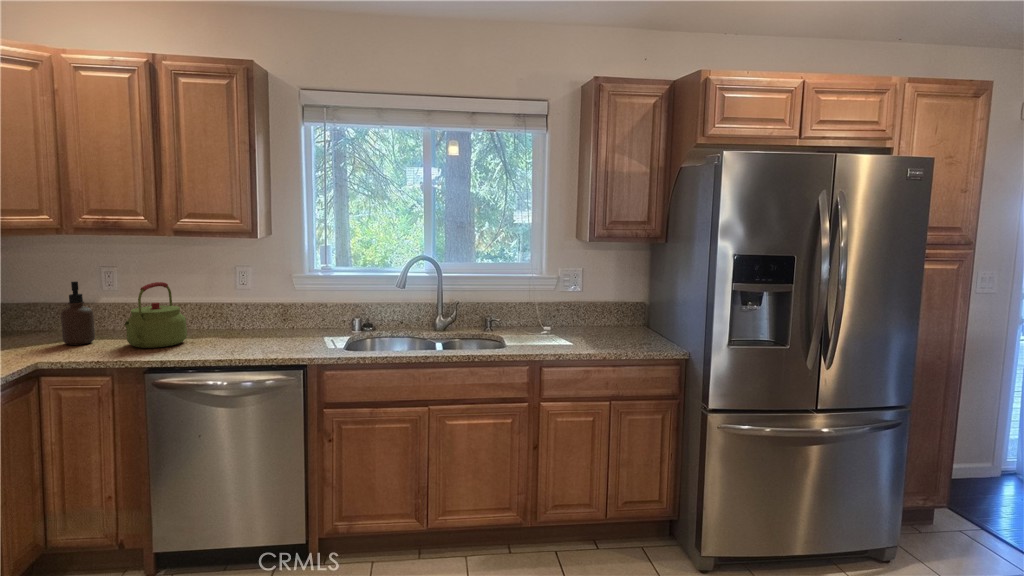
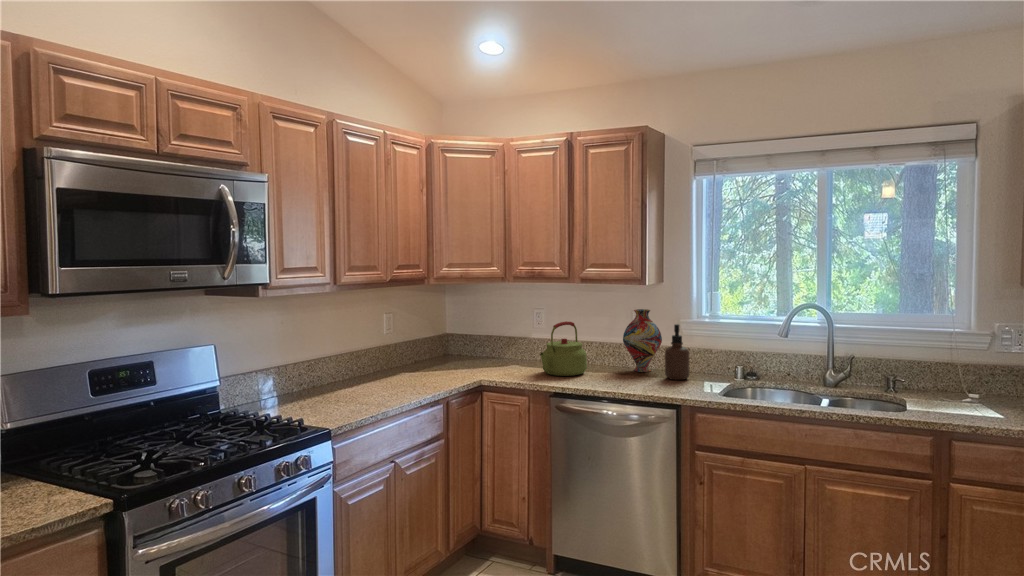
vase: none [229,265,275,334] -> present [623,309,662,372]
soap dispenser: present [61,281,95,345] -> present [665,324,689,380]

